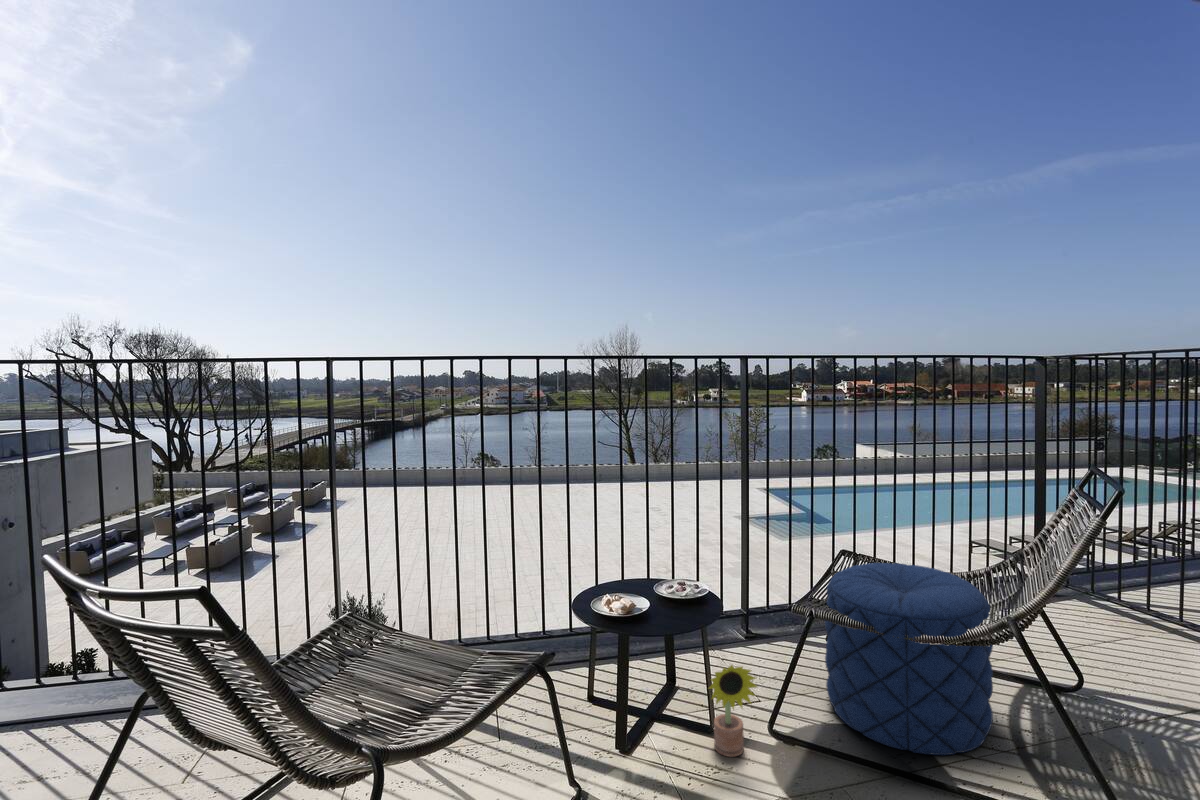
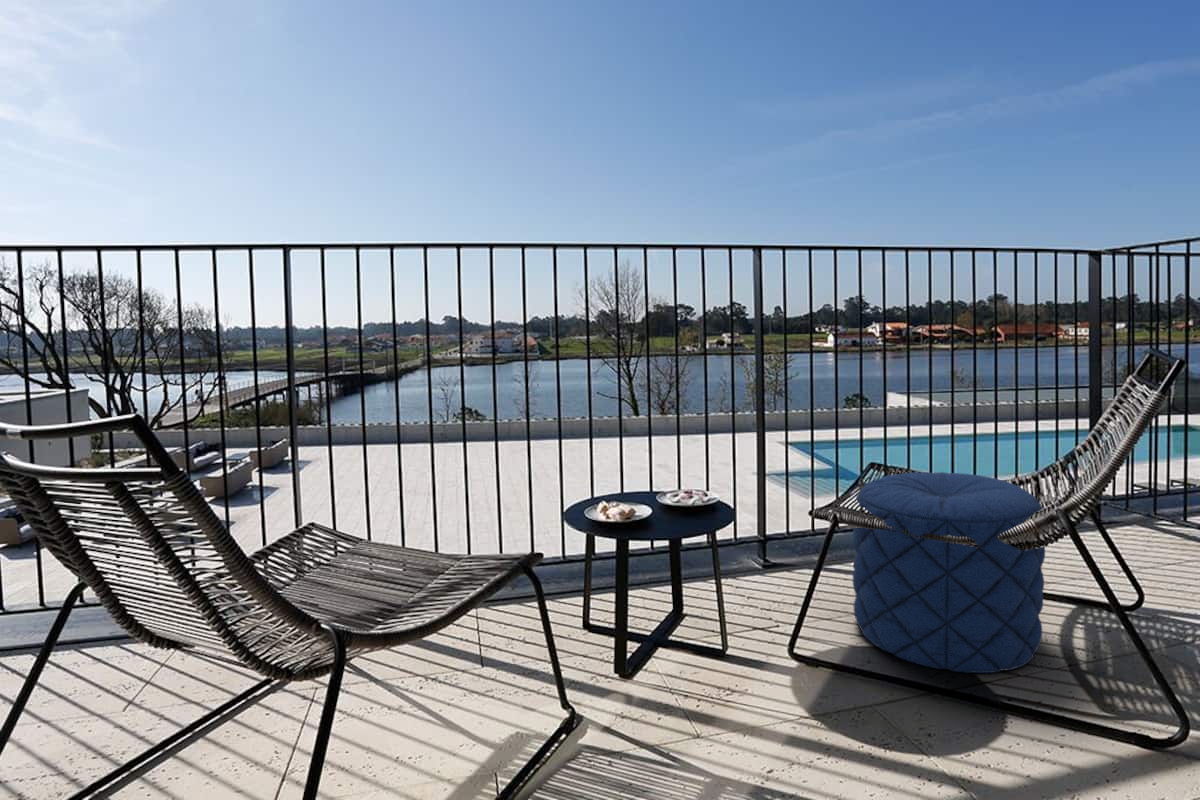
decorative plant: present [709,665,757,757] -> none [720,574,778,678]

